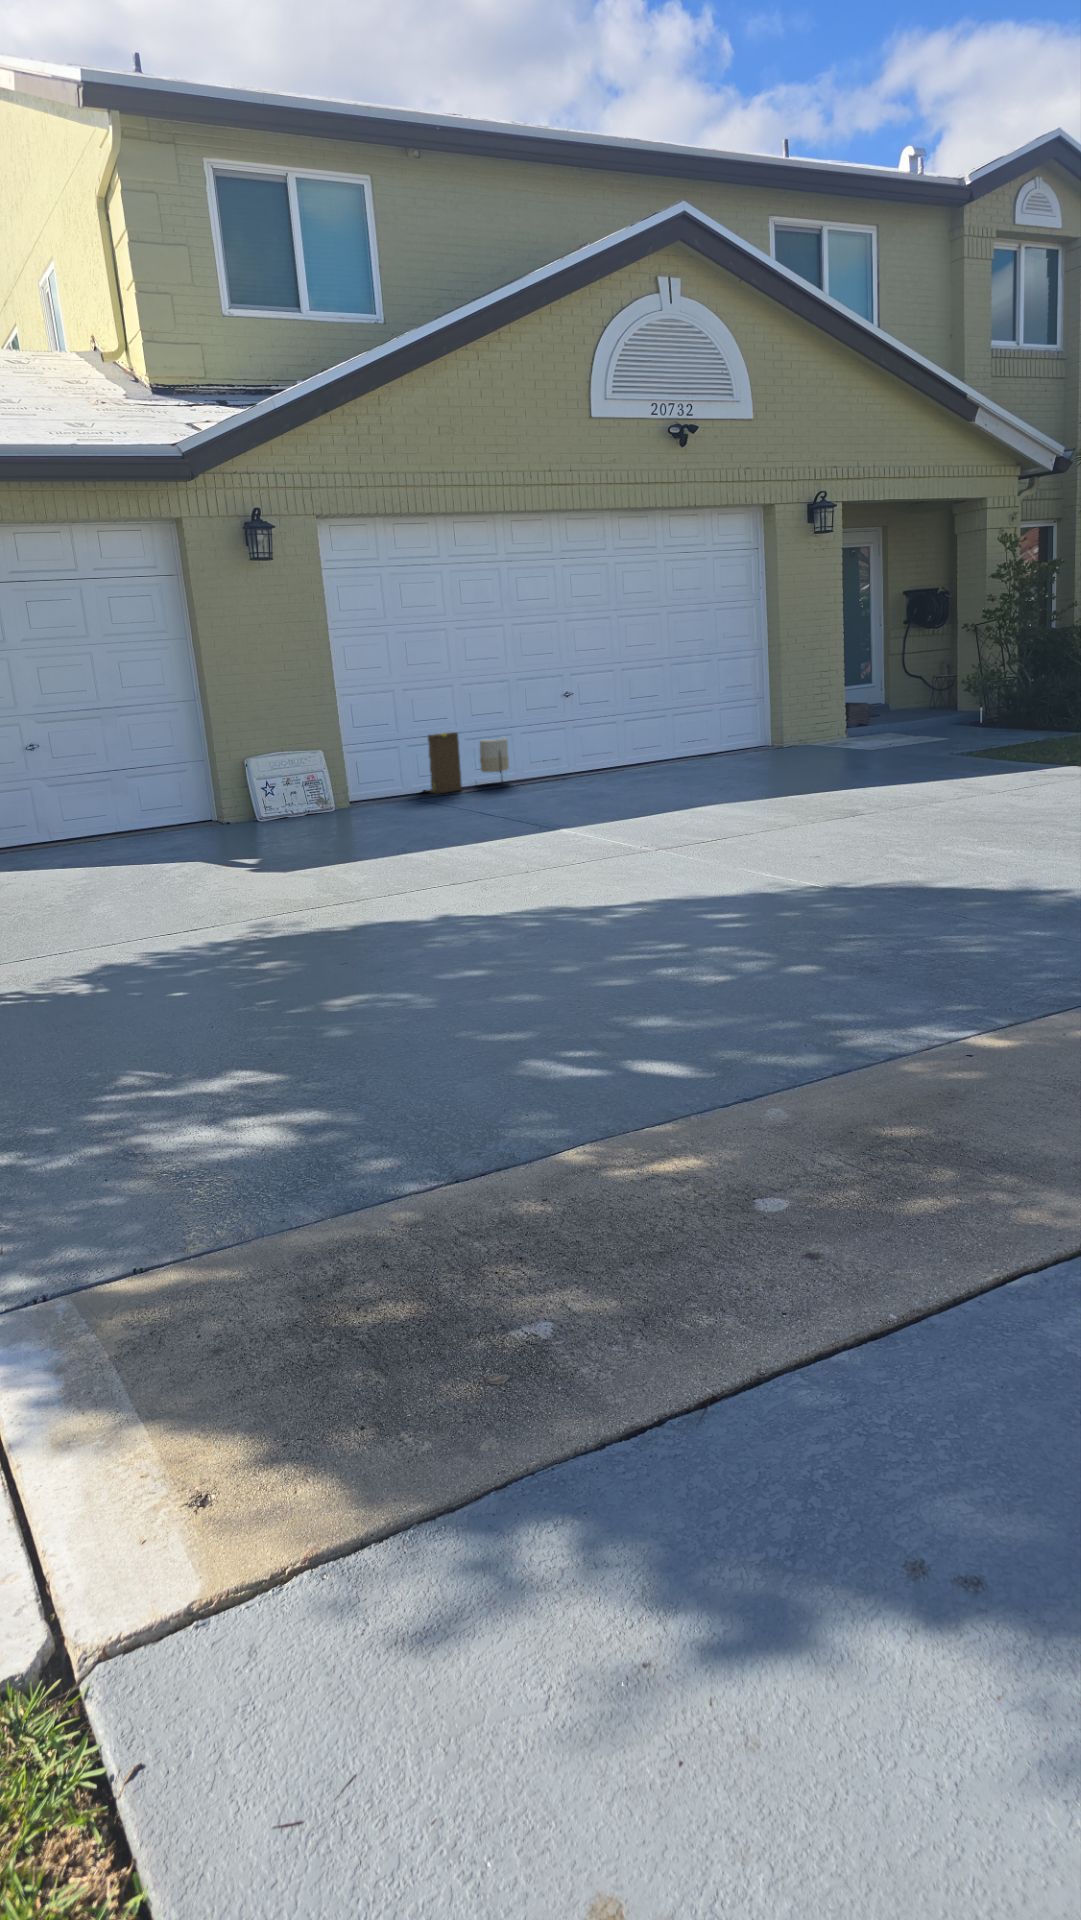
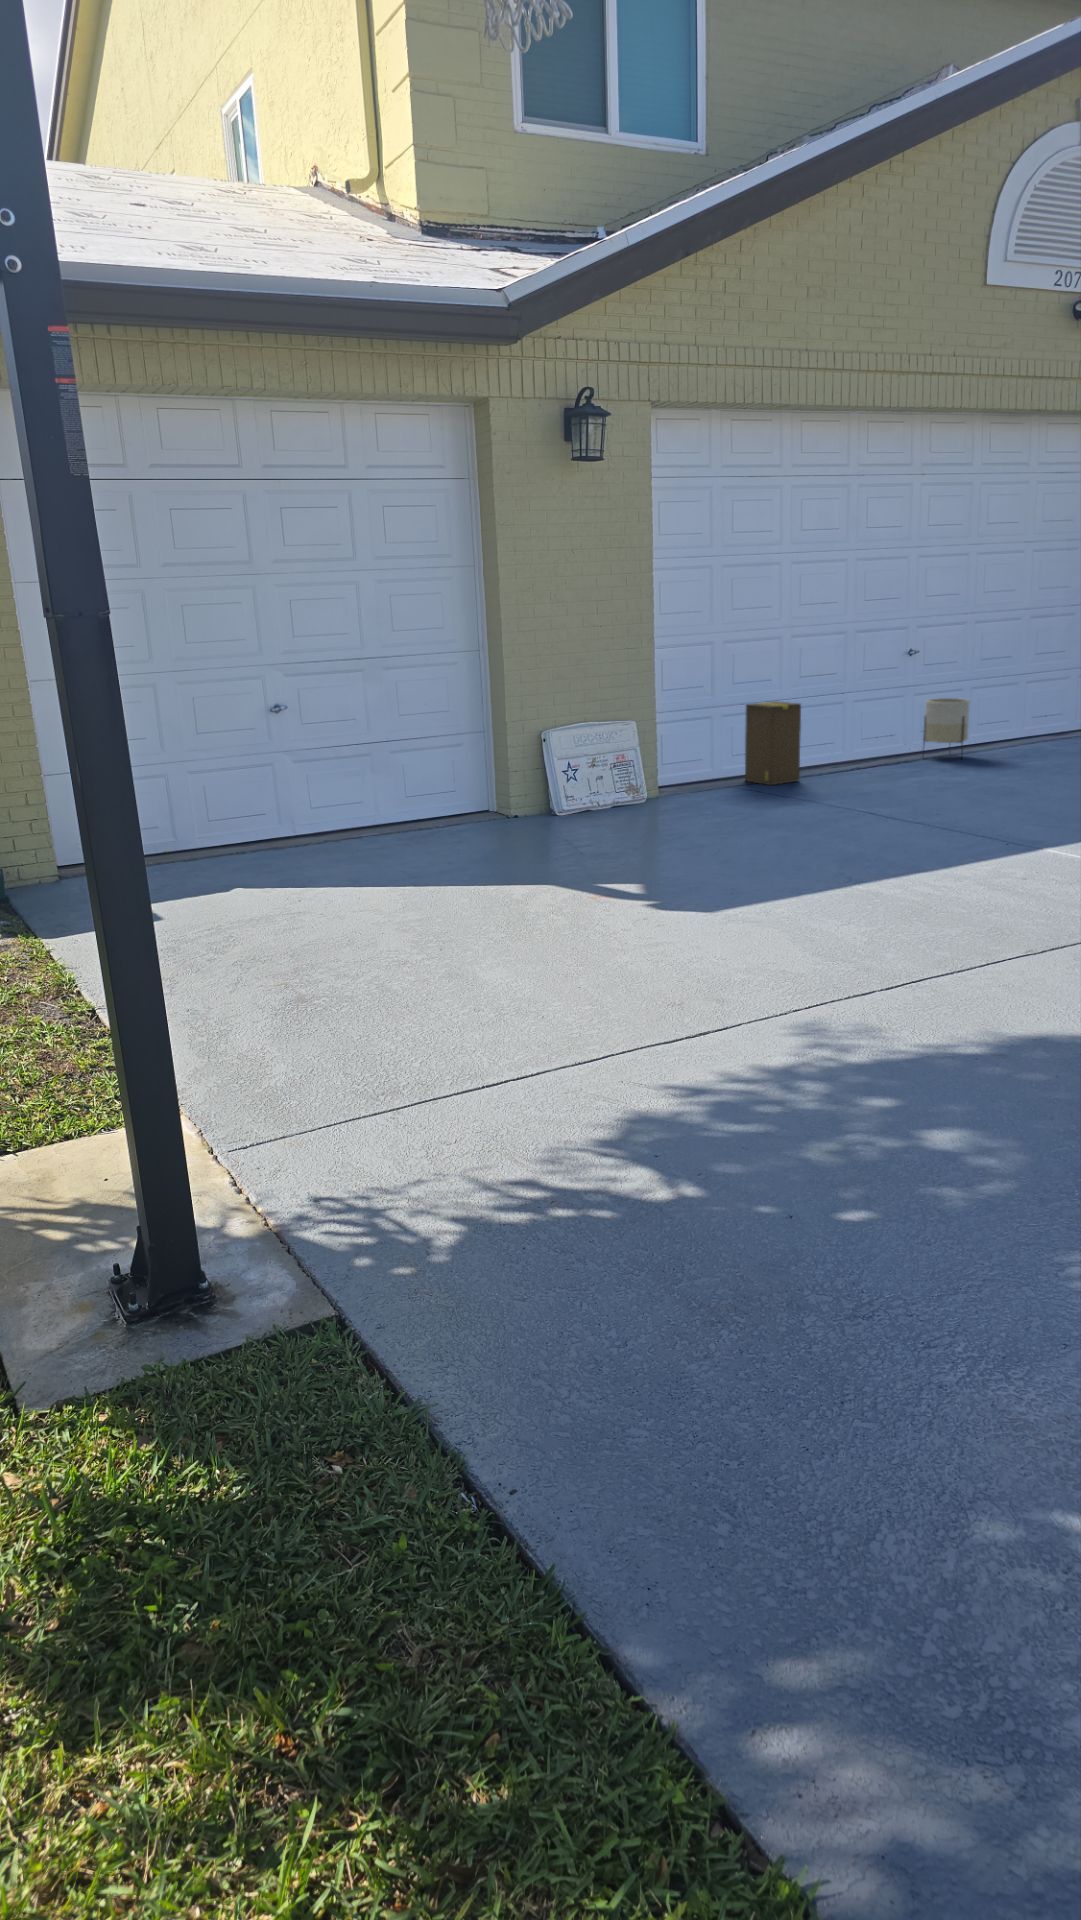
planter: present [480,738,509,773] -> present [923,698,969,744]

